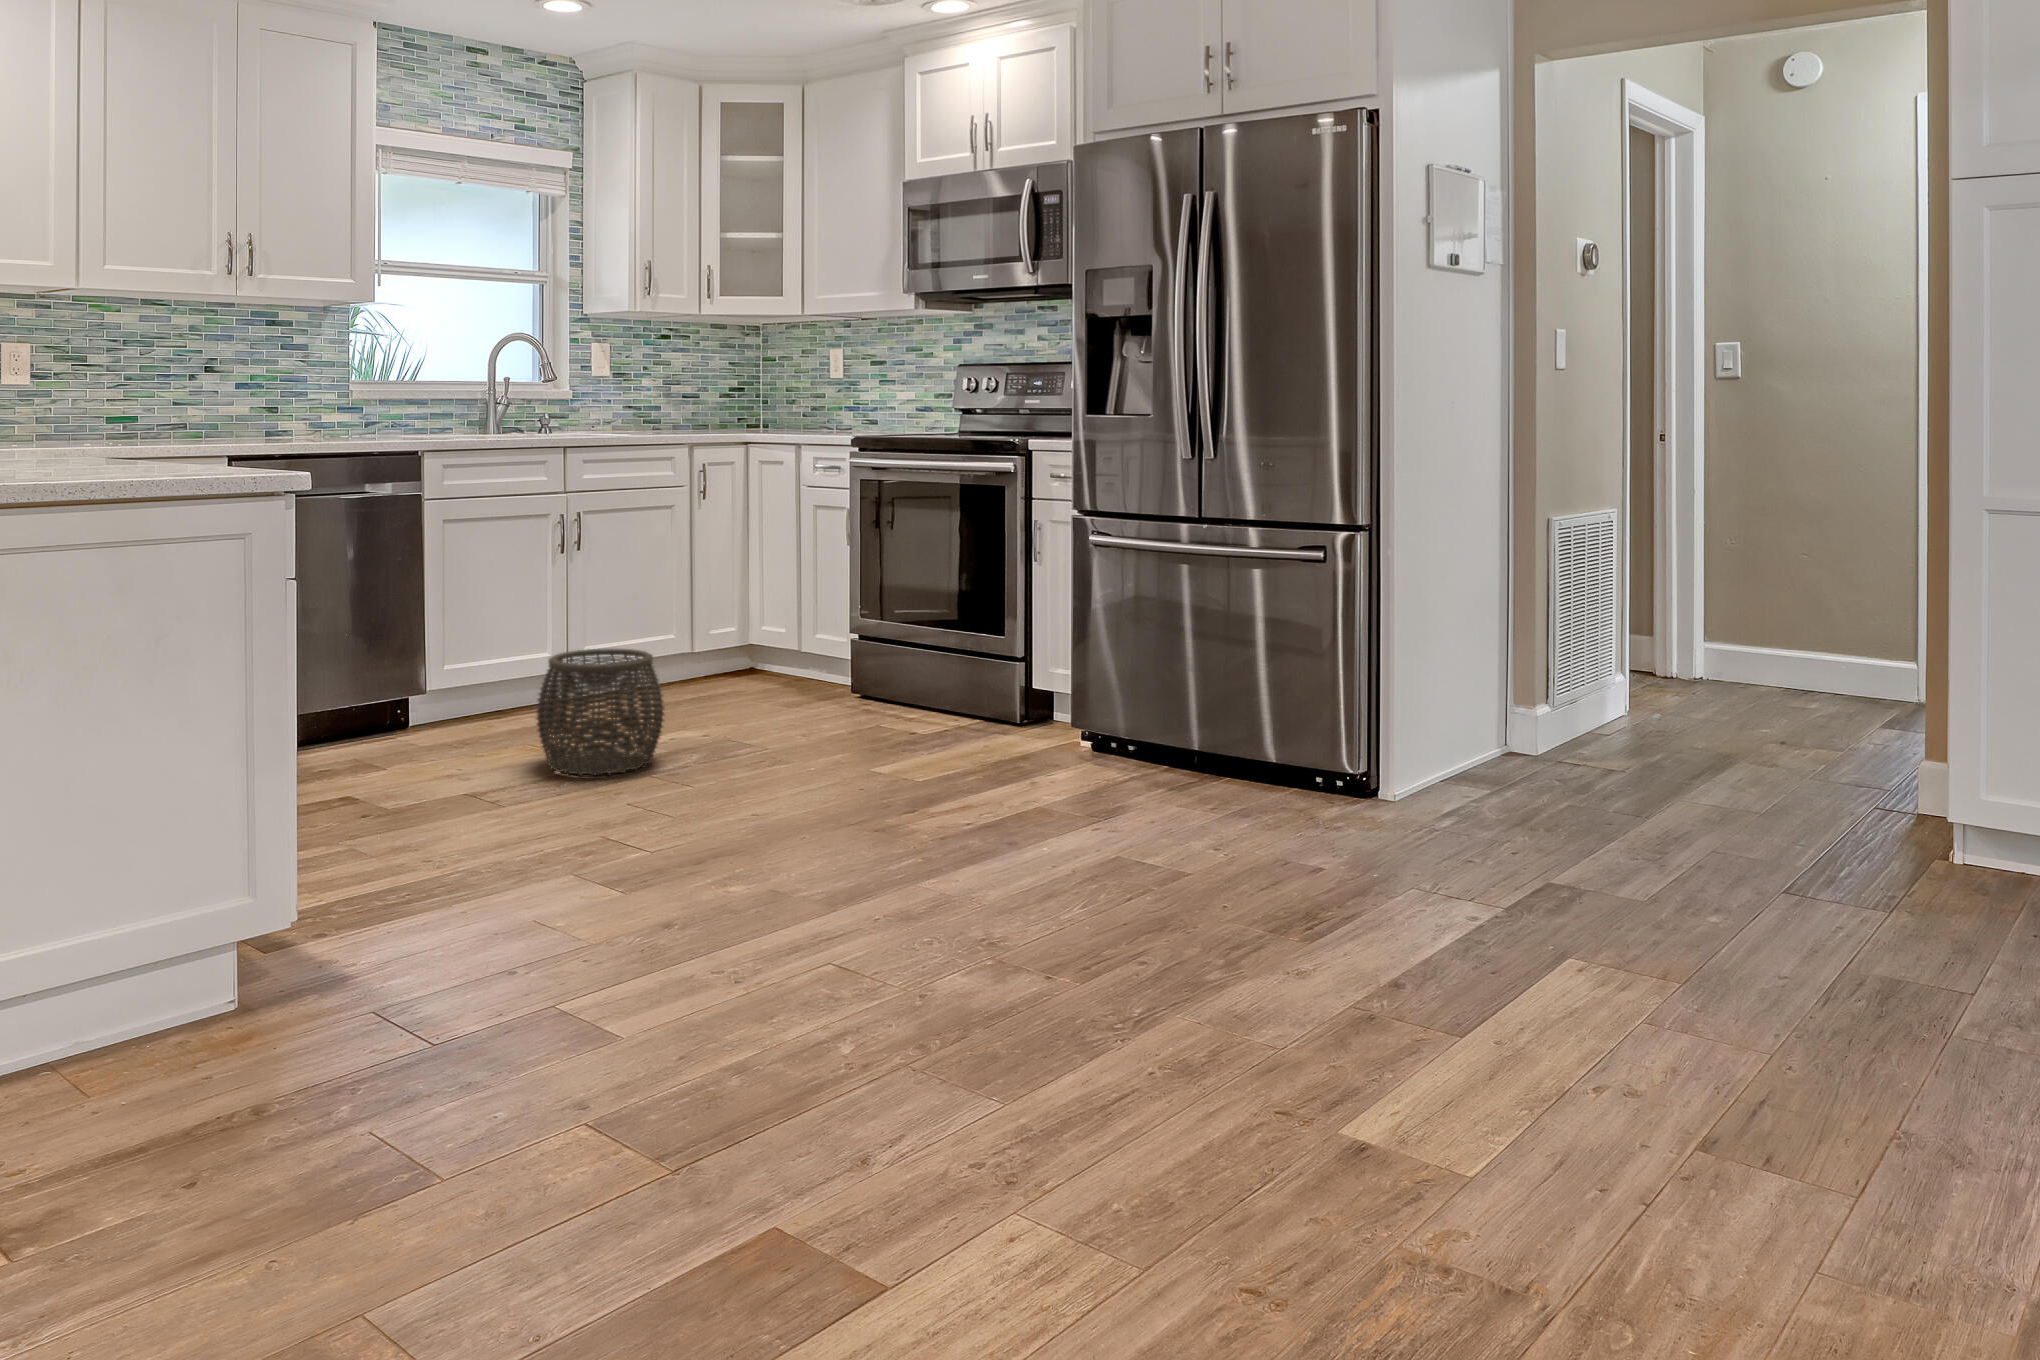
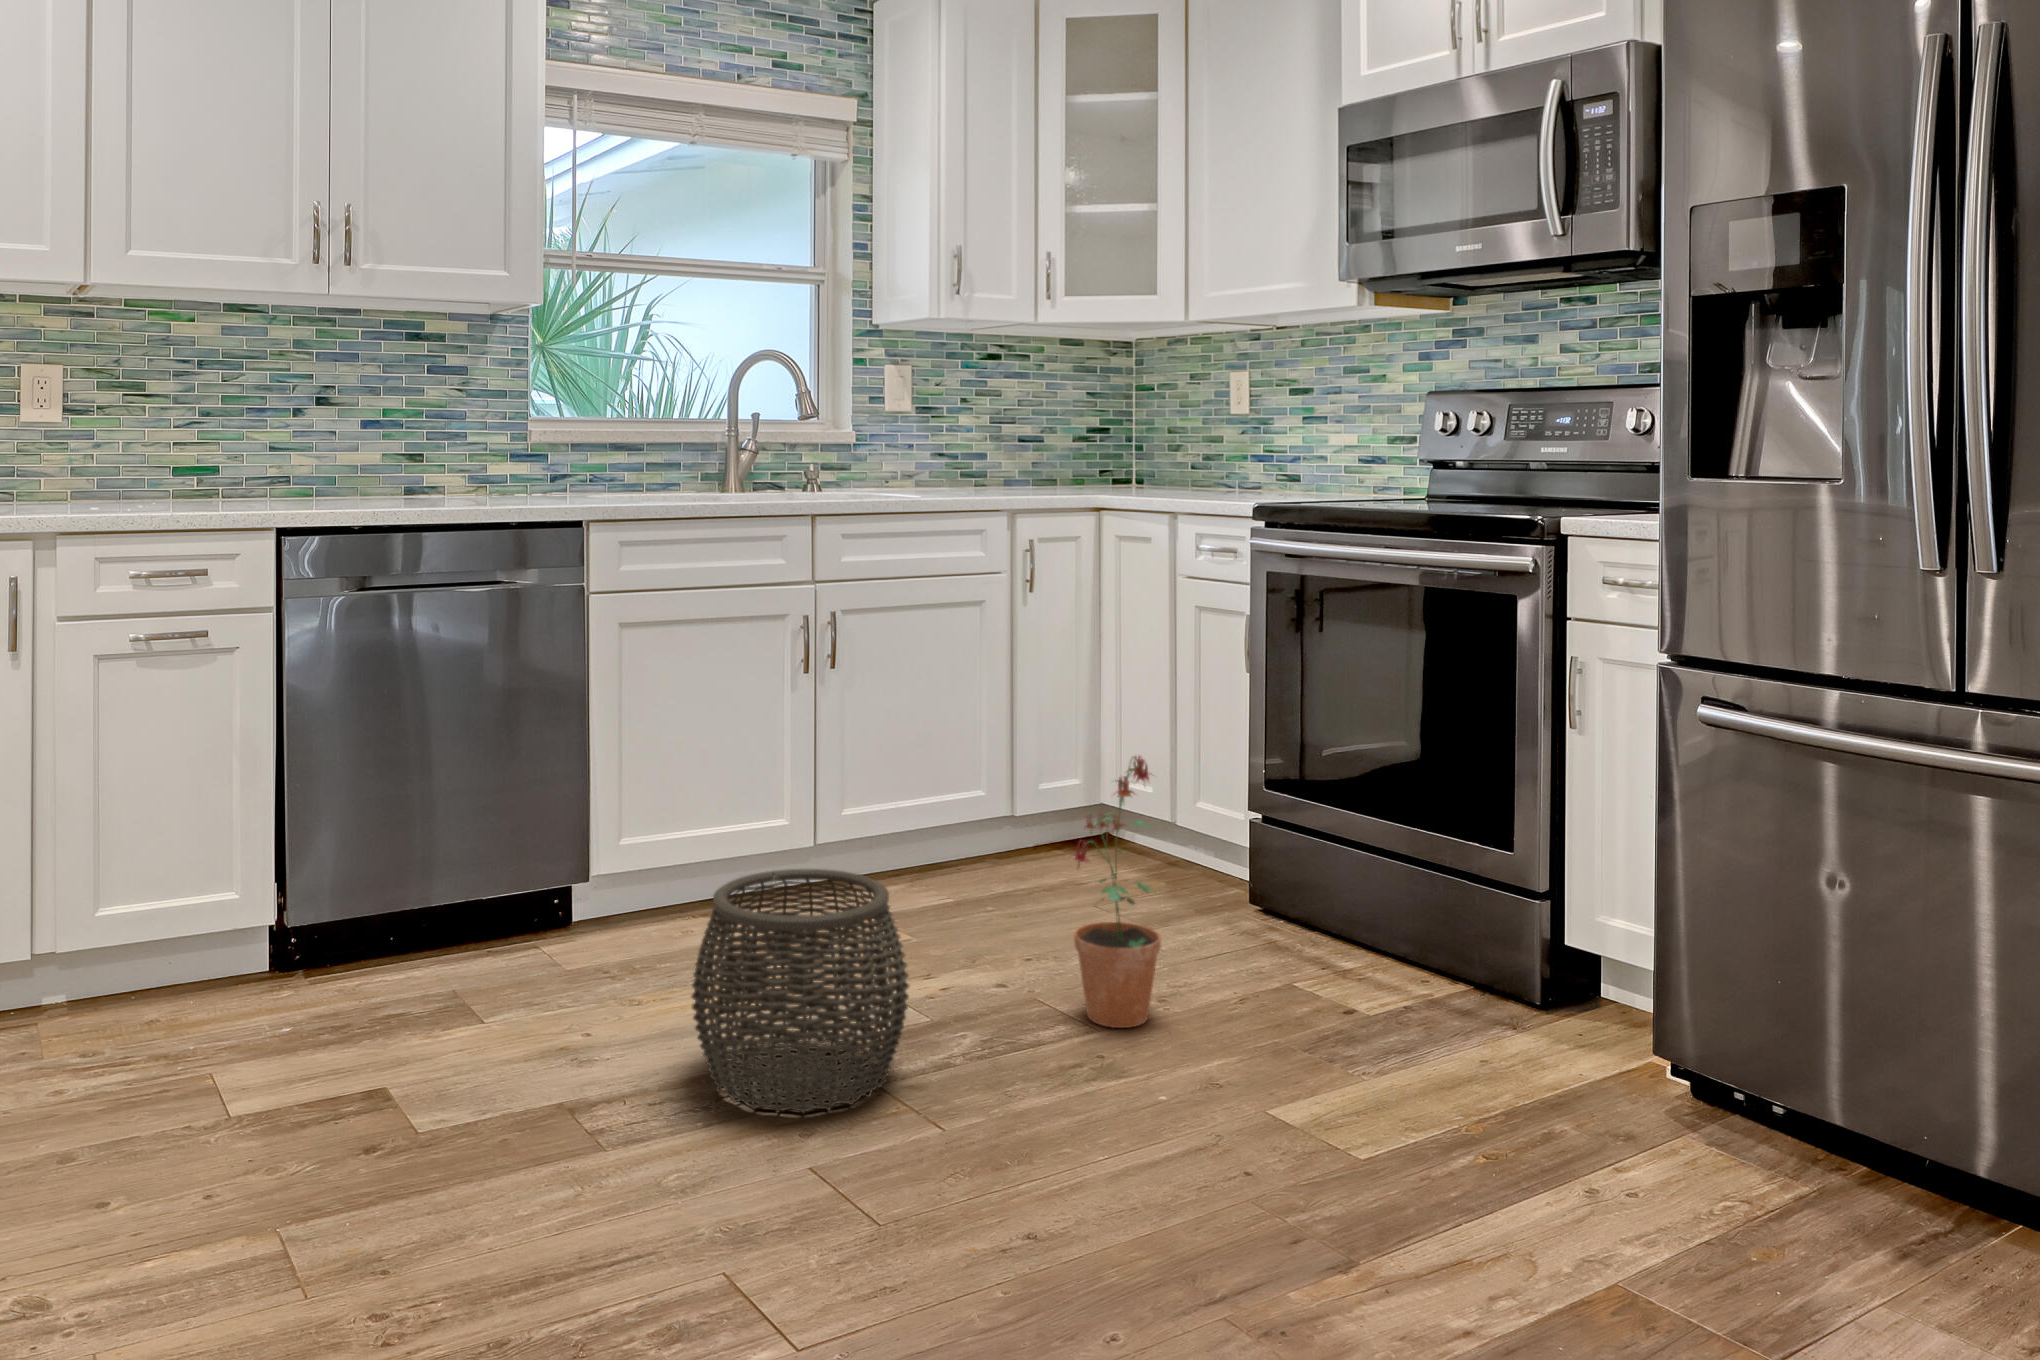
potted plant: none [748,581,803,736] -> present [1074,756,1161,1028]

